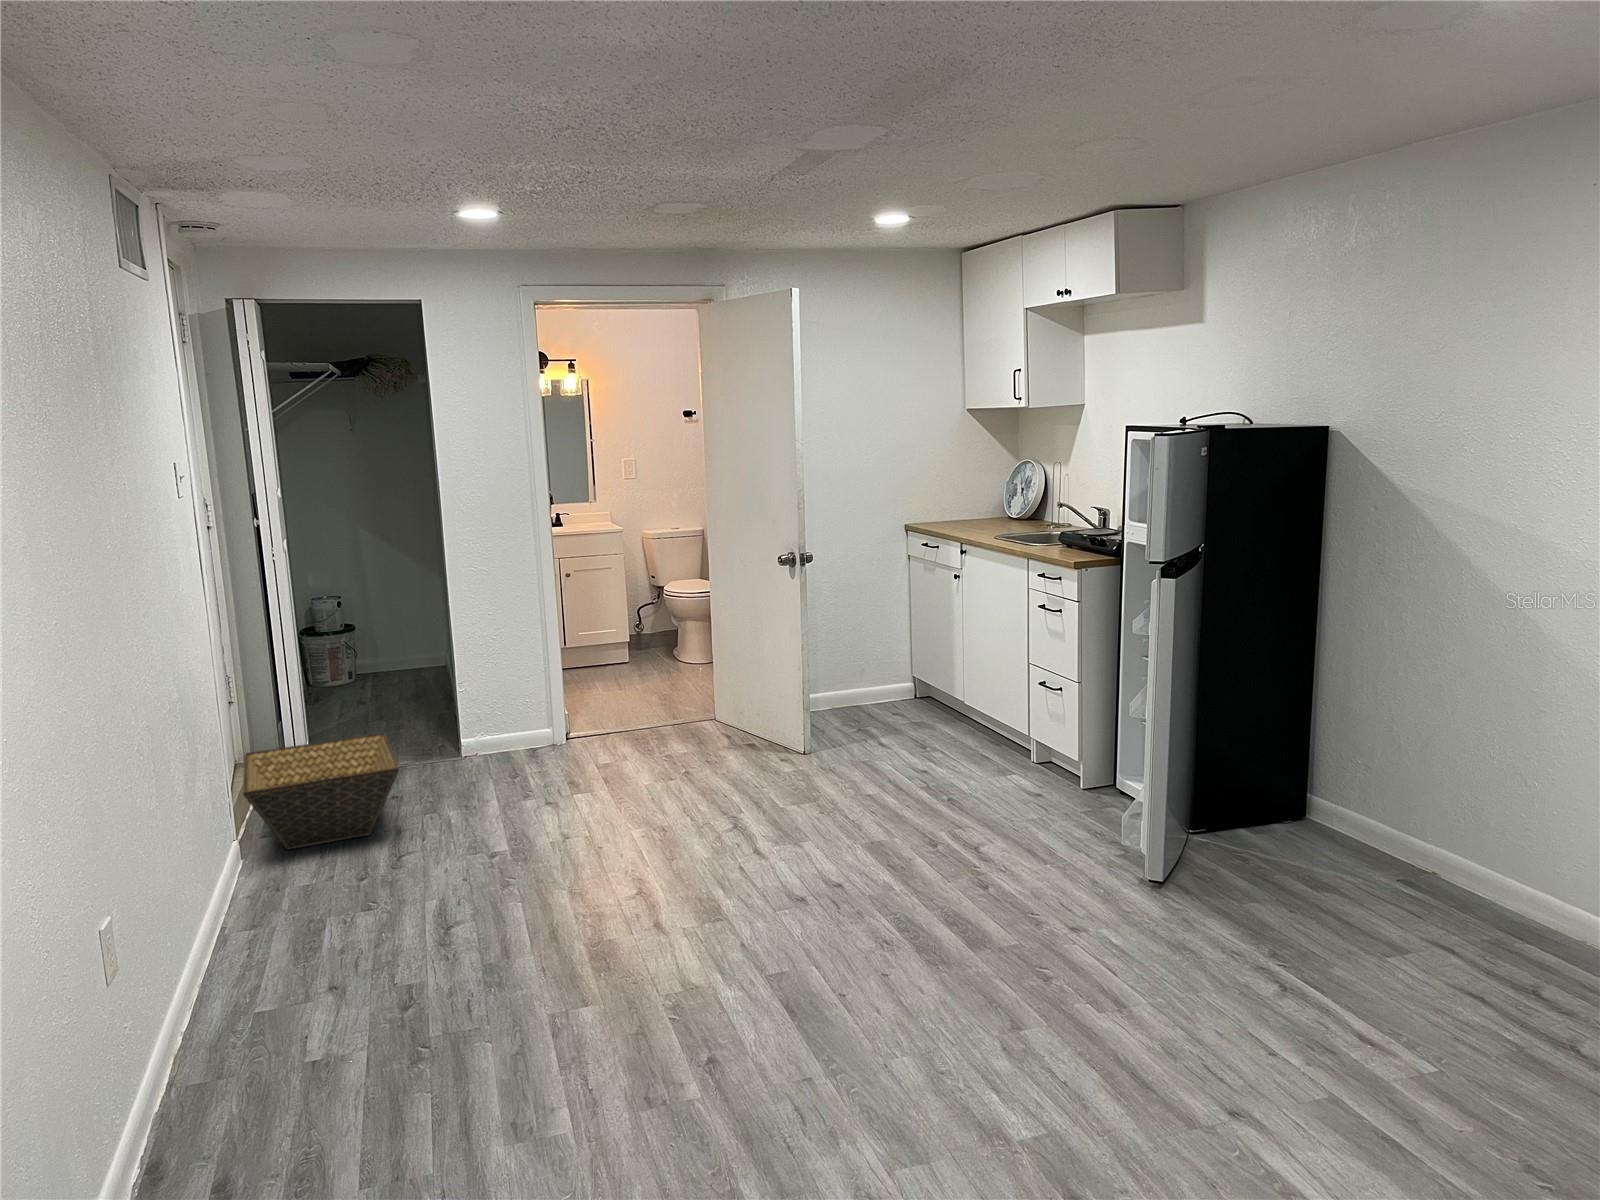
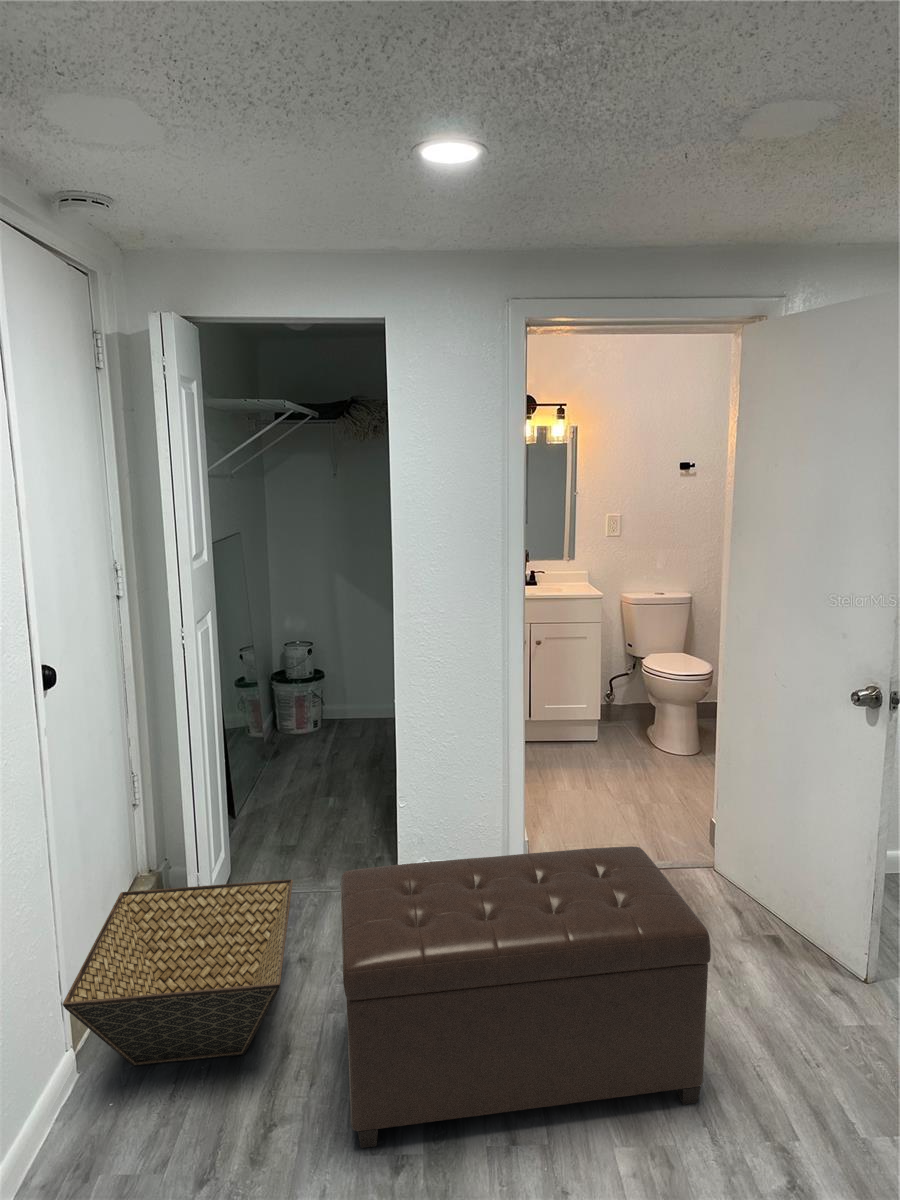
ottoman: none [433,671,685,850] -> present [341,846,711,1148]

